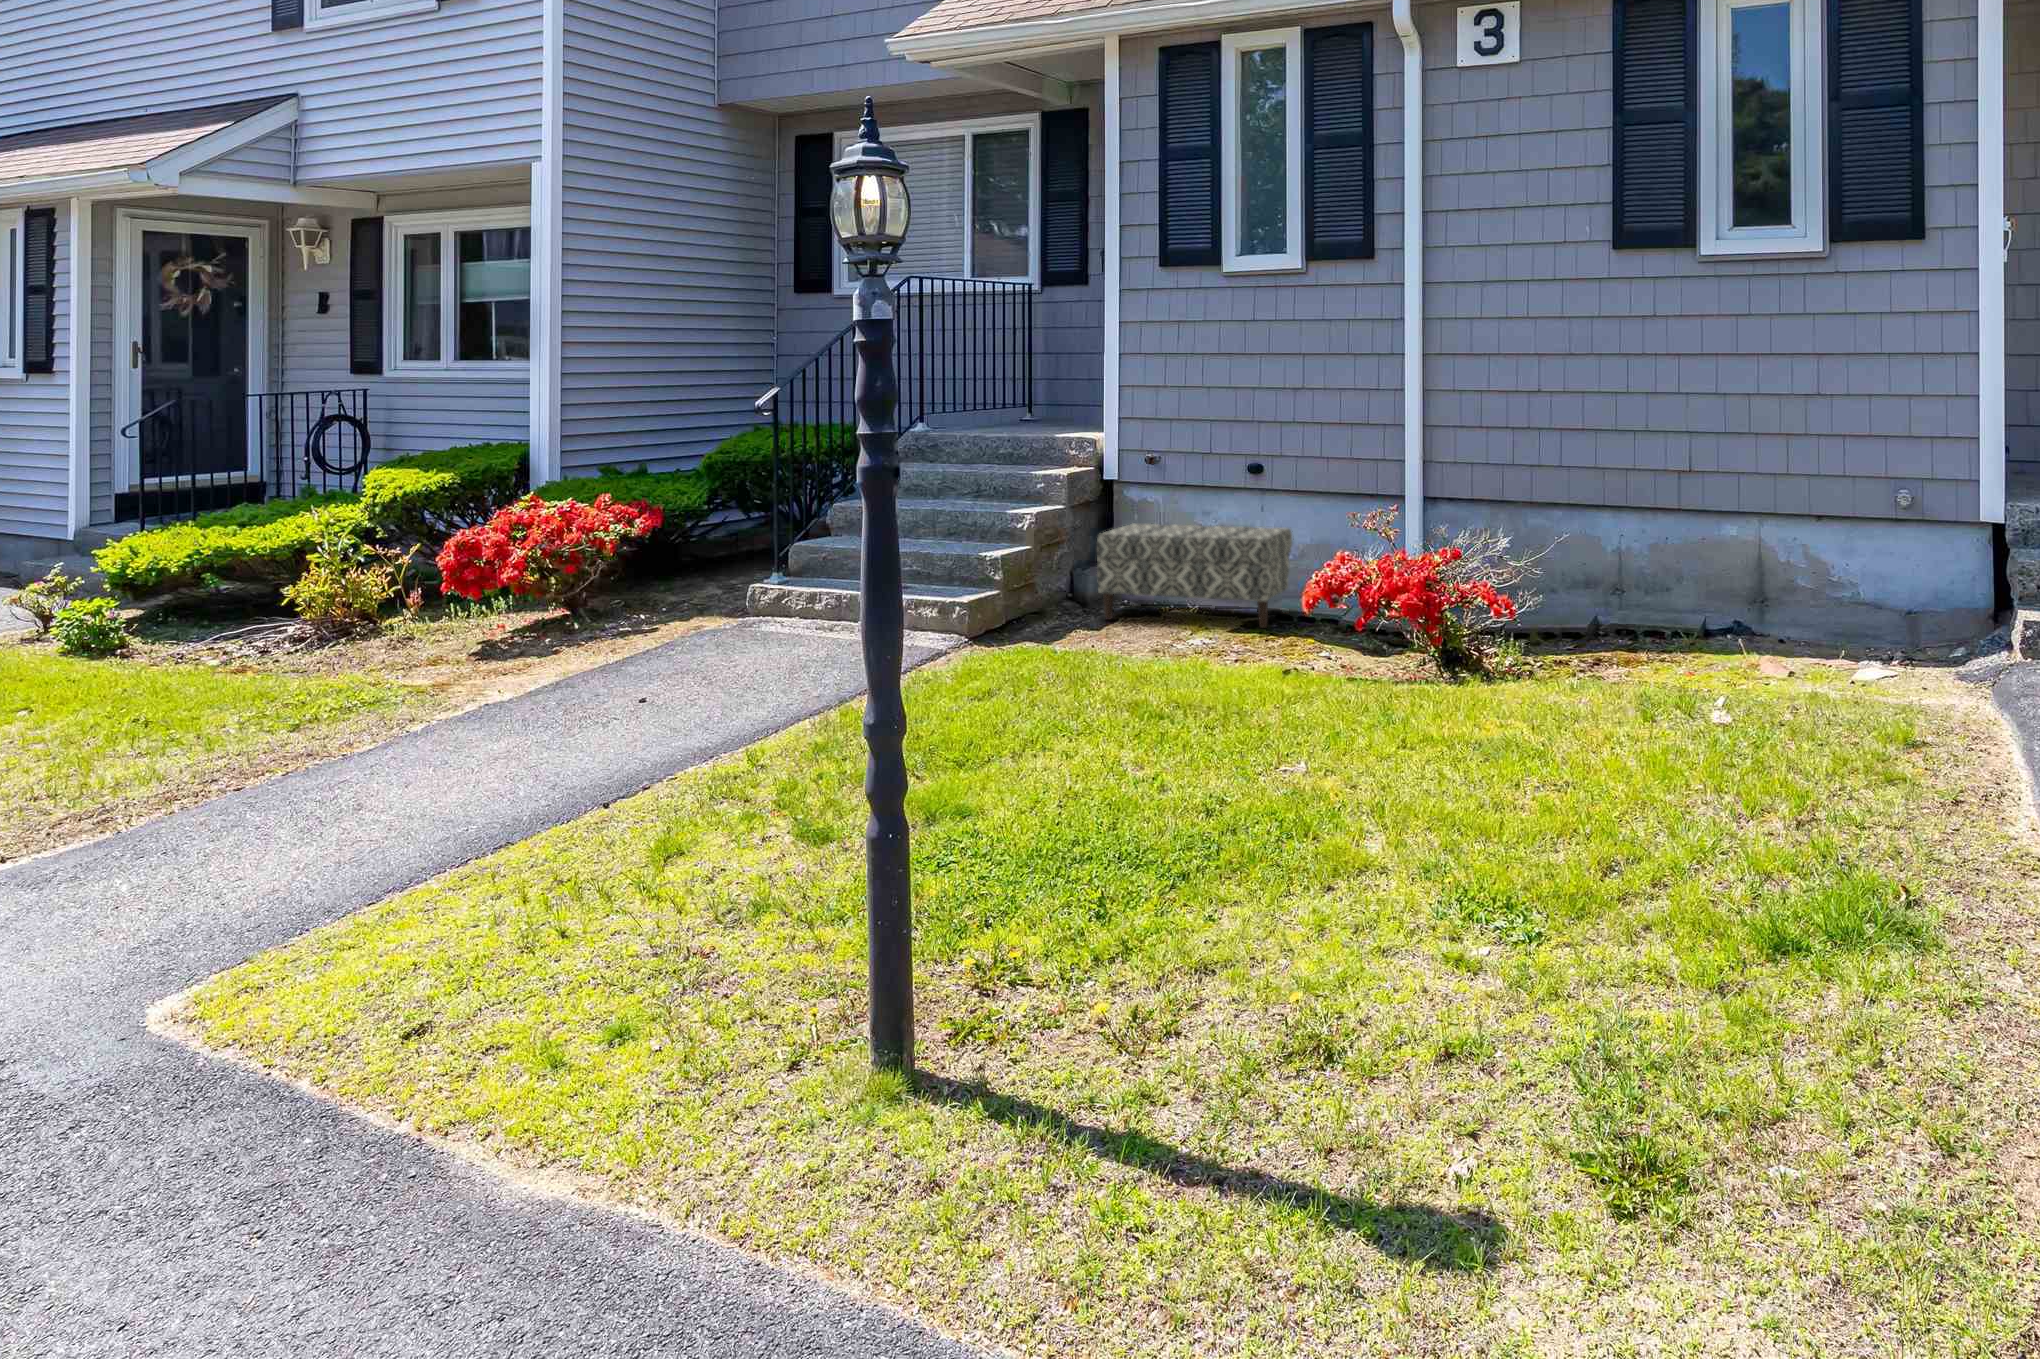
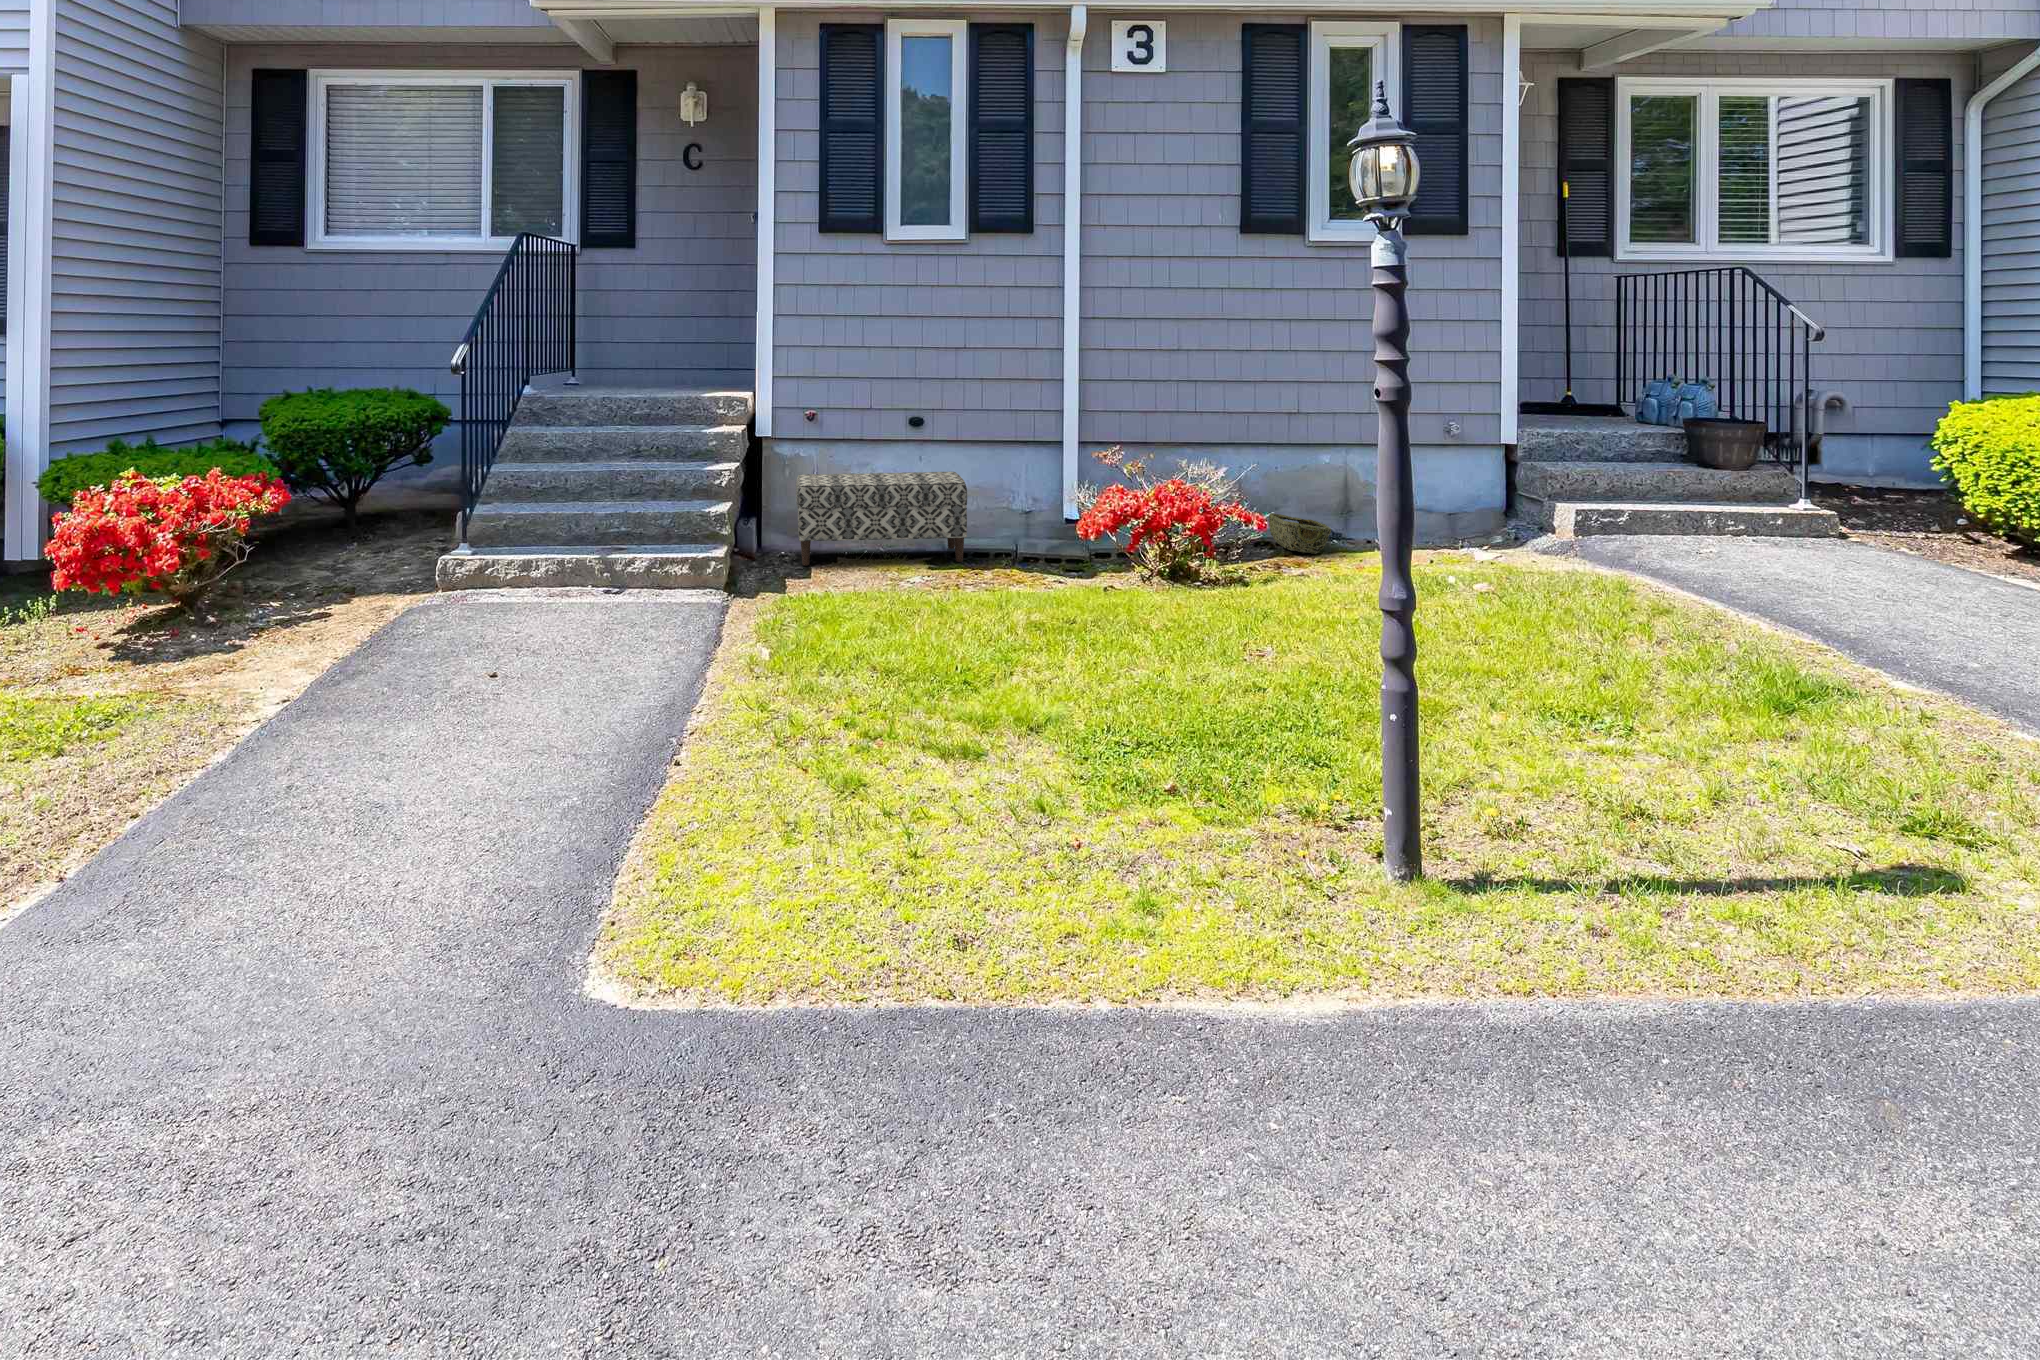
woven basket: none [1638,597,1710,652] -> present [1269,513,1331,554]

